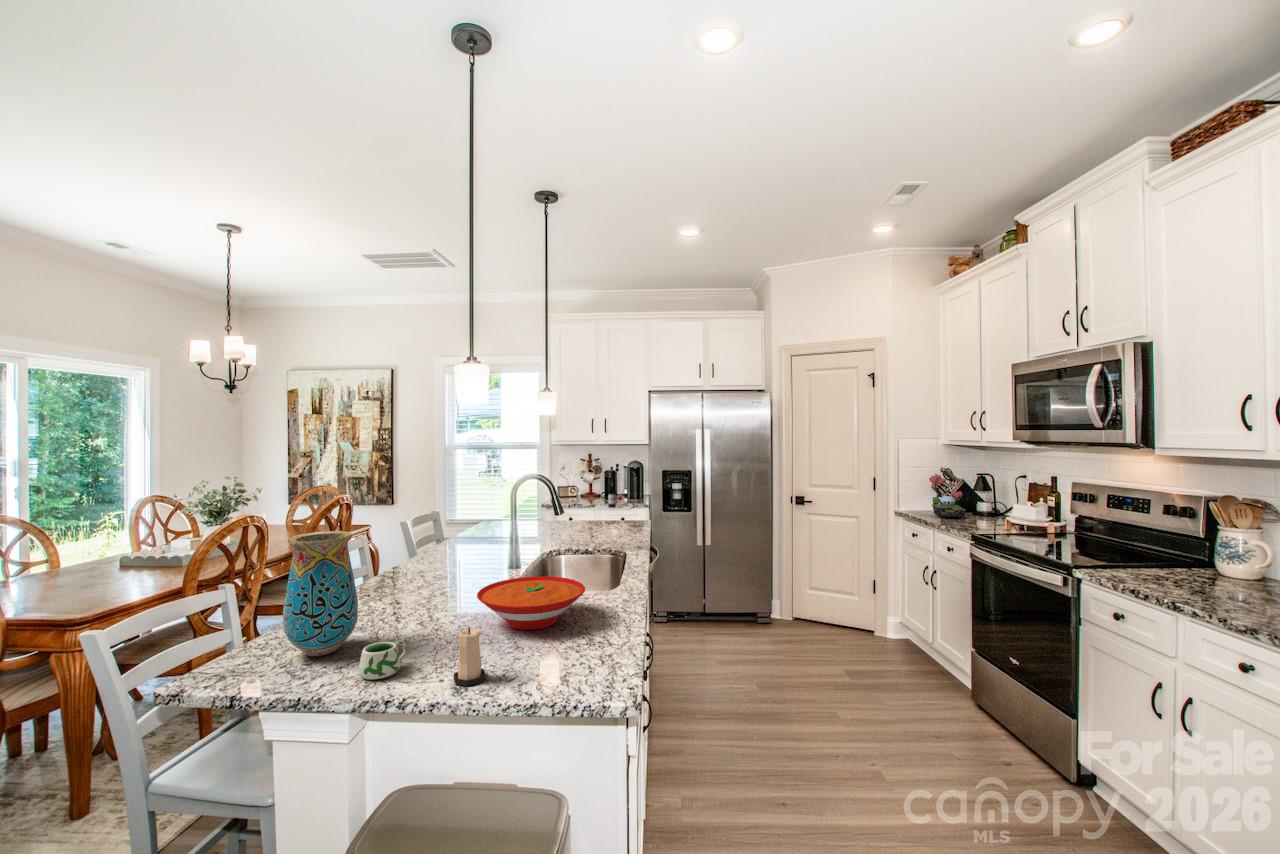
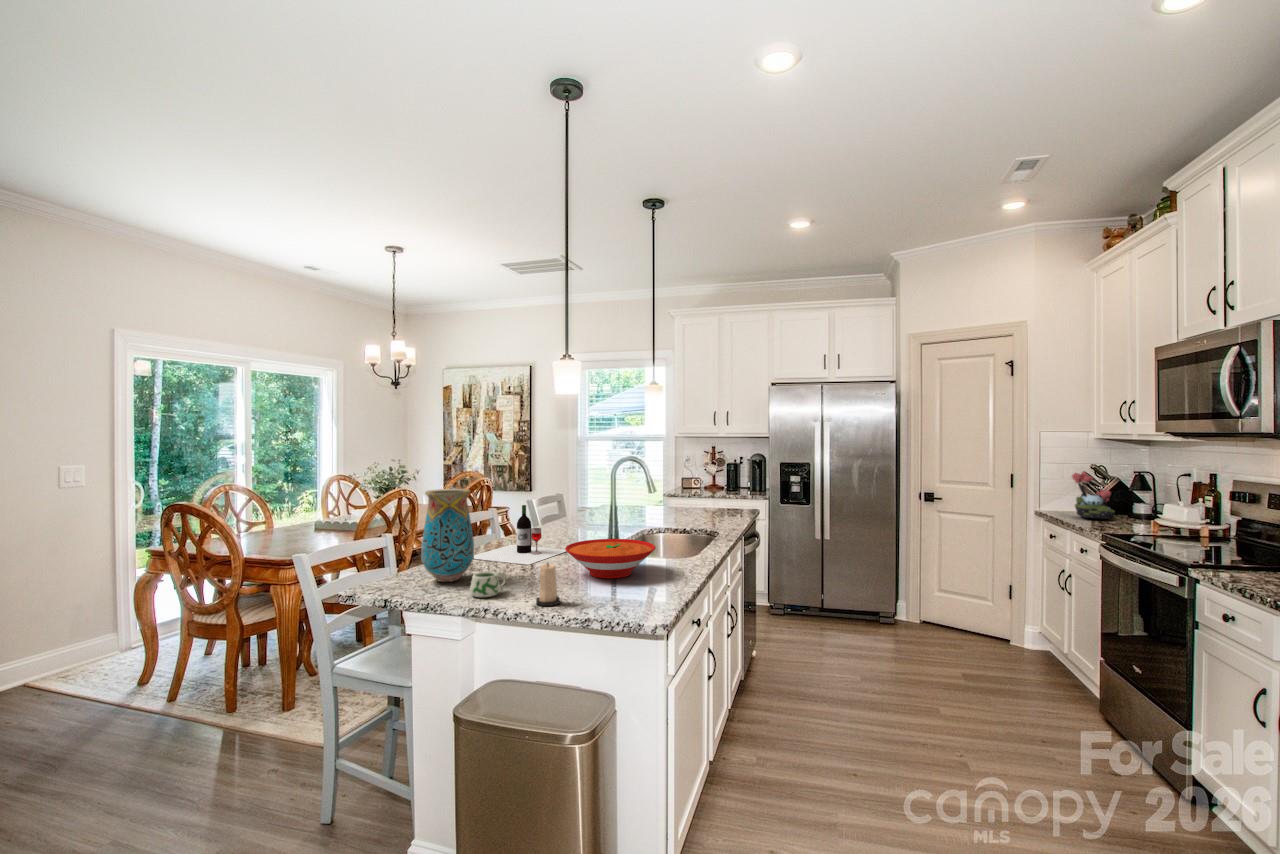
wine bottle: present [591,482,633,510] -> present [474,505,566,565]

